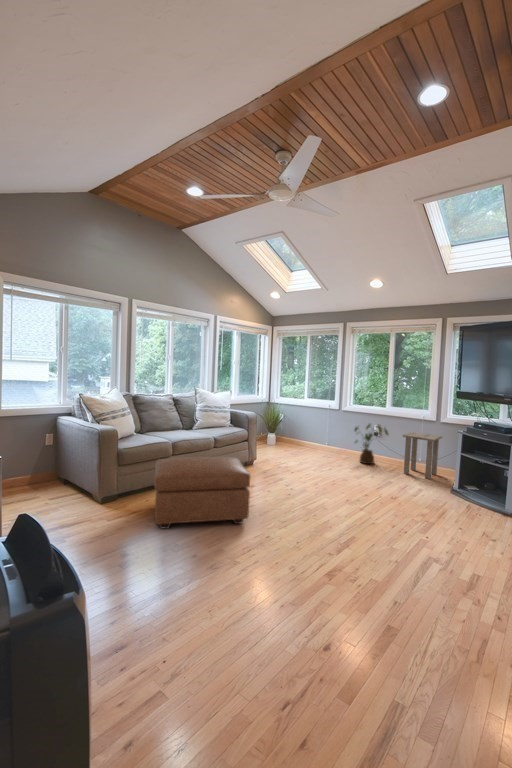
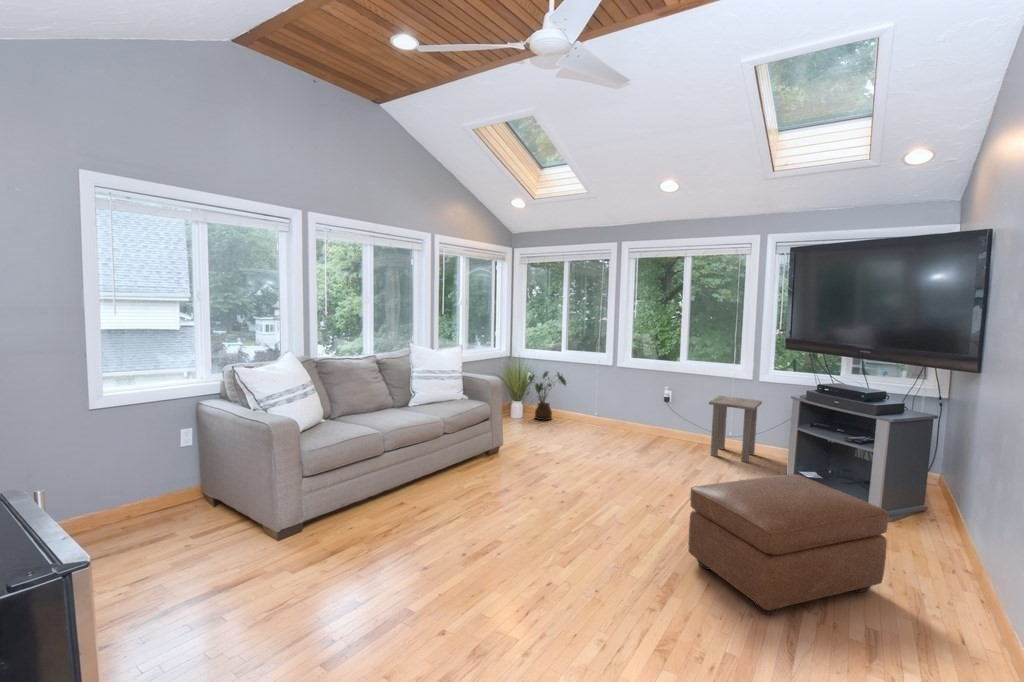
house plant: present [355,424,388,464] -> present [527,372,566,420]
ottoman: present [154,457,251,528] -> present [689,474,889,615]

